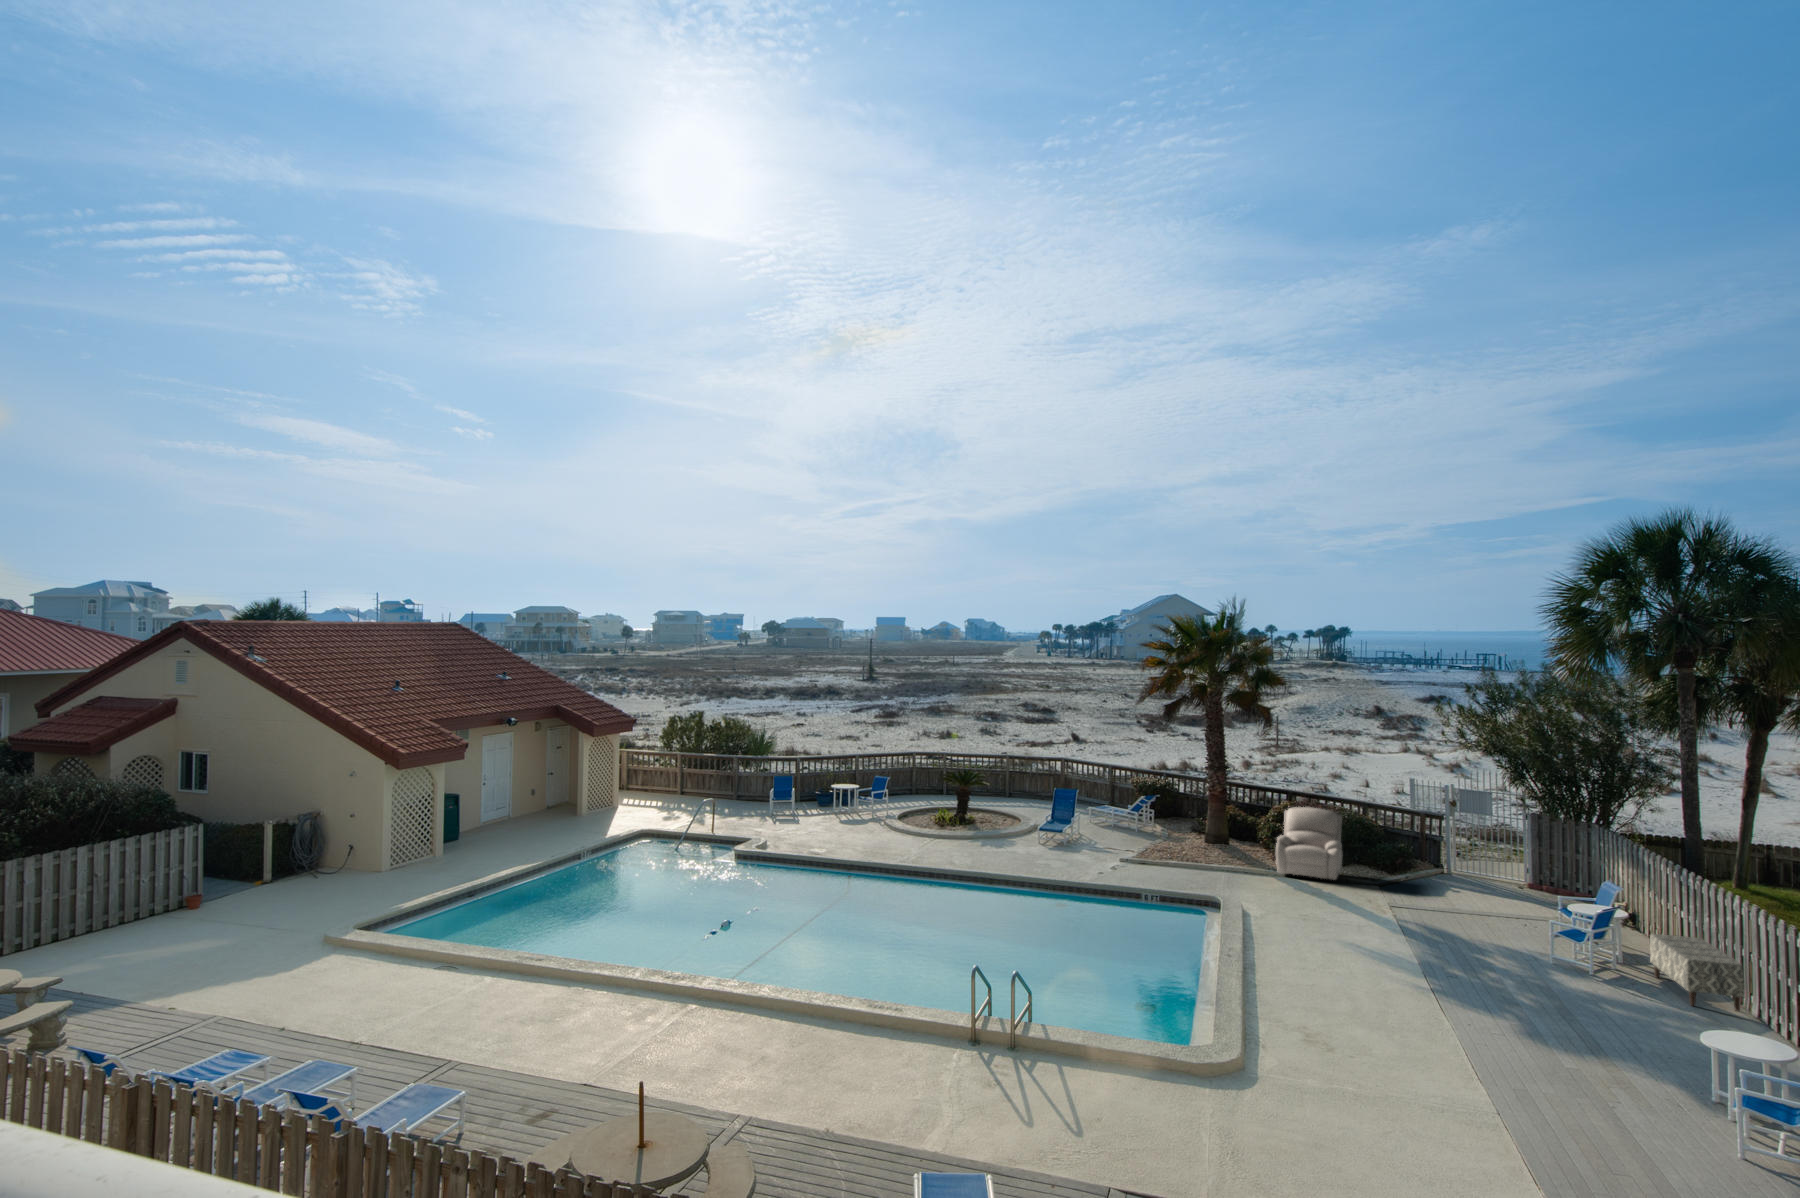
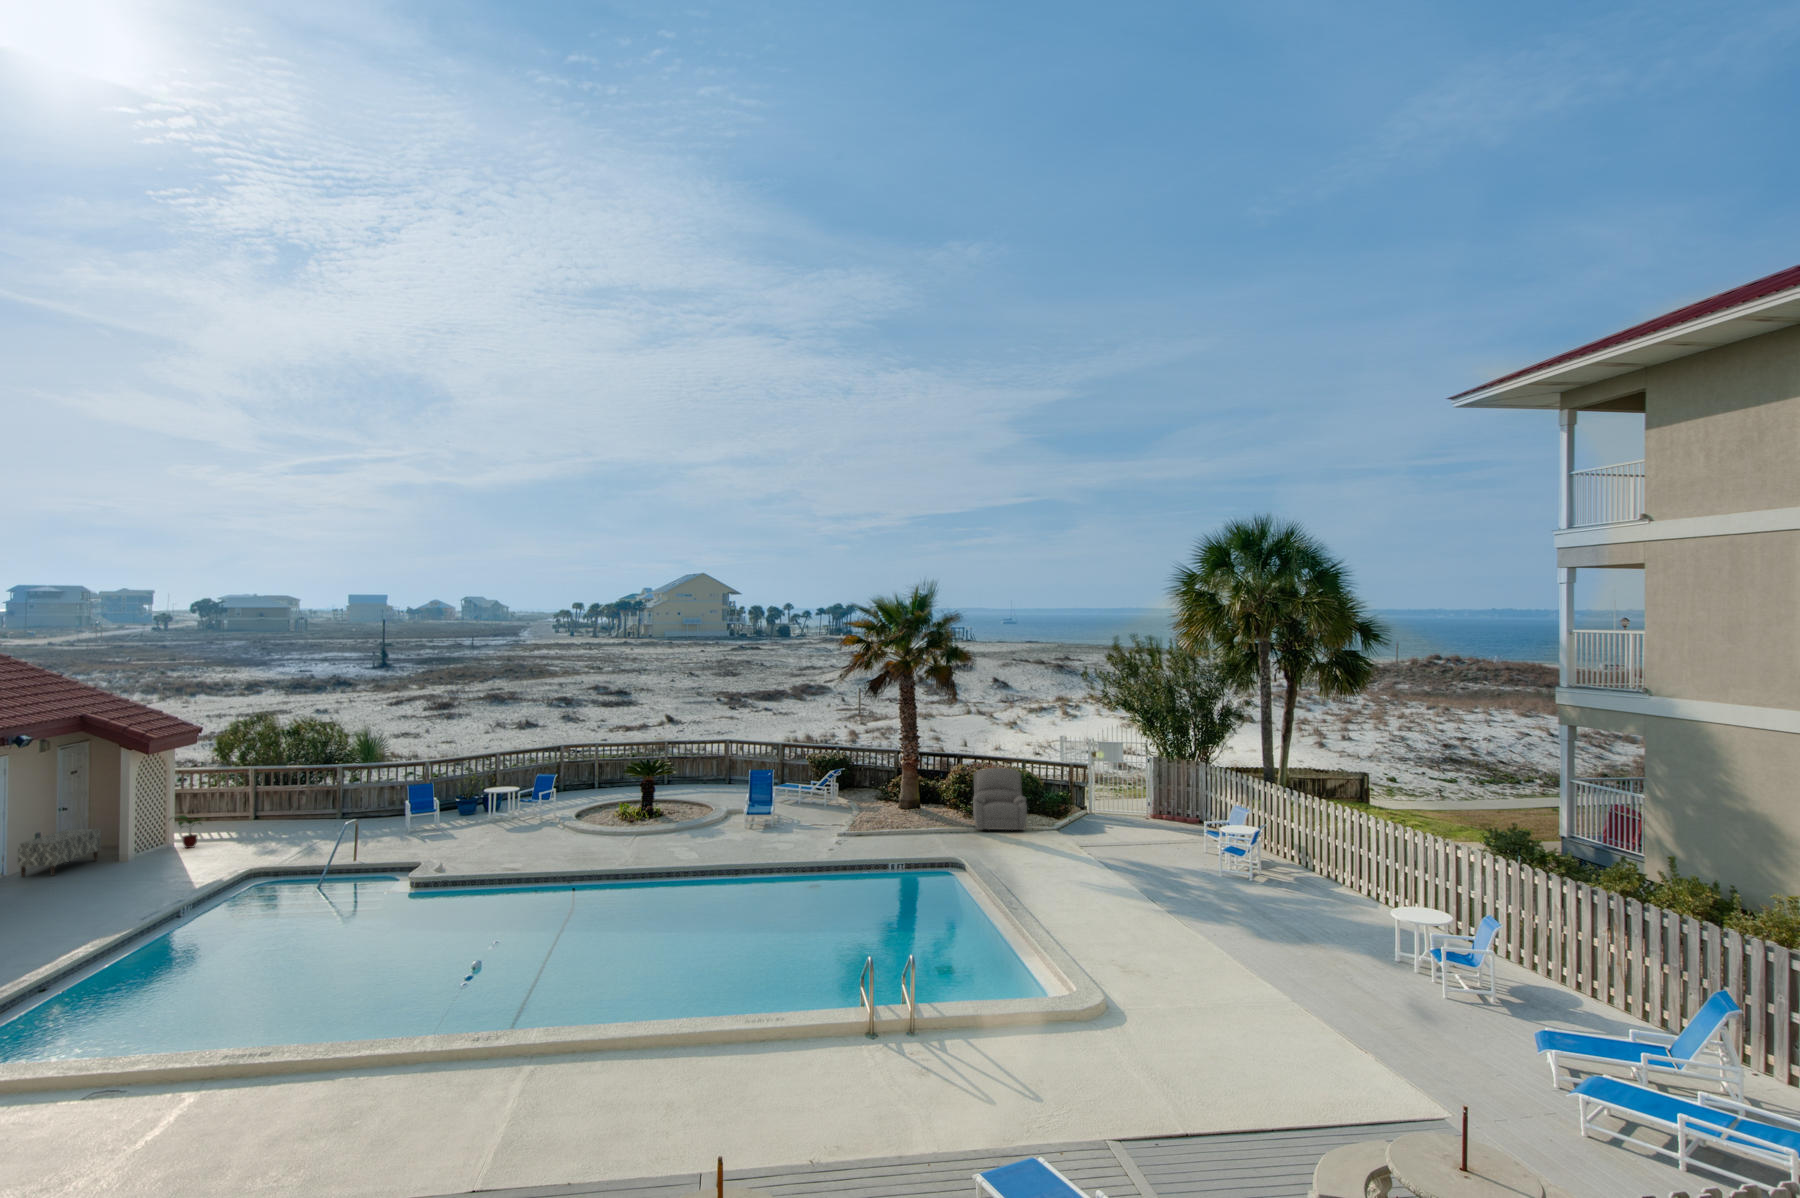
potted plant: none [608,785,635,811] -> present [177,815,201,848]
bench: present [1650,934,1745,1011] -> present [18,829,101,877]

